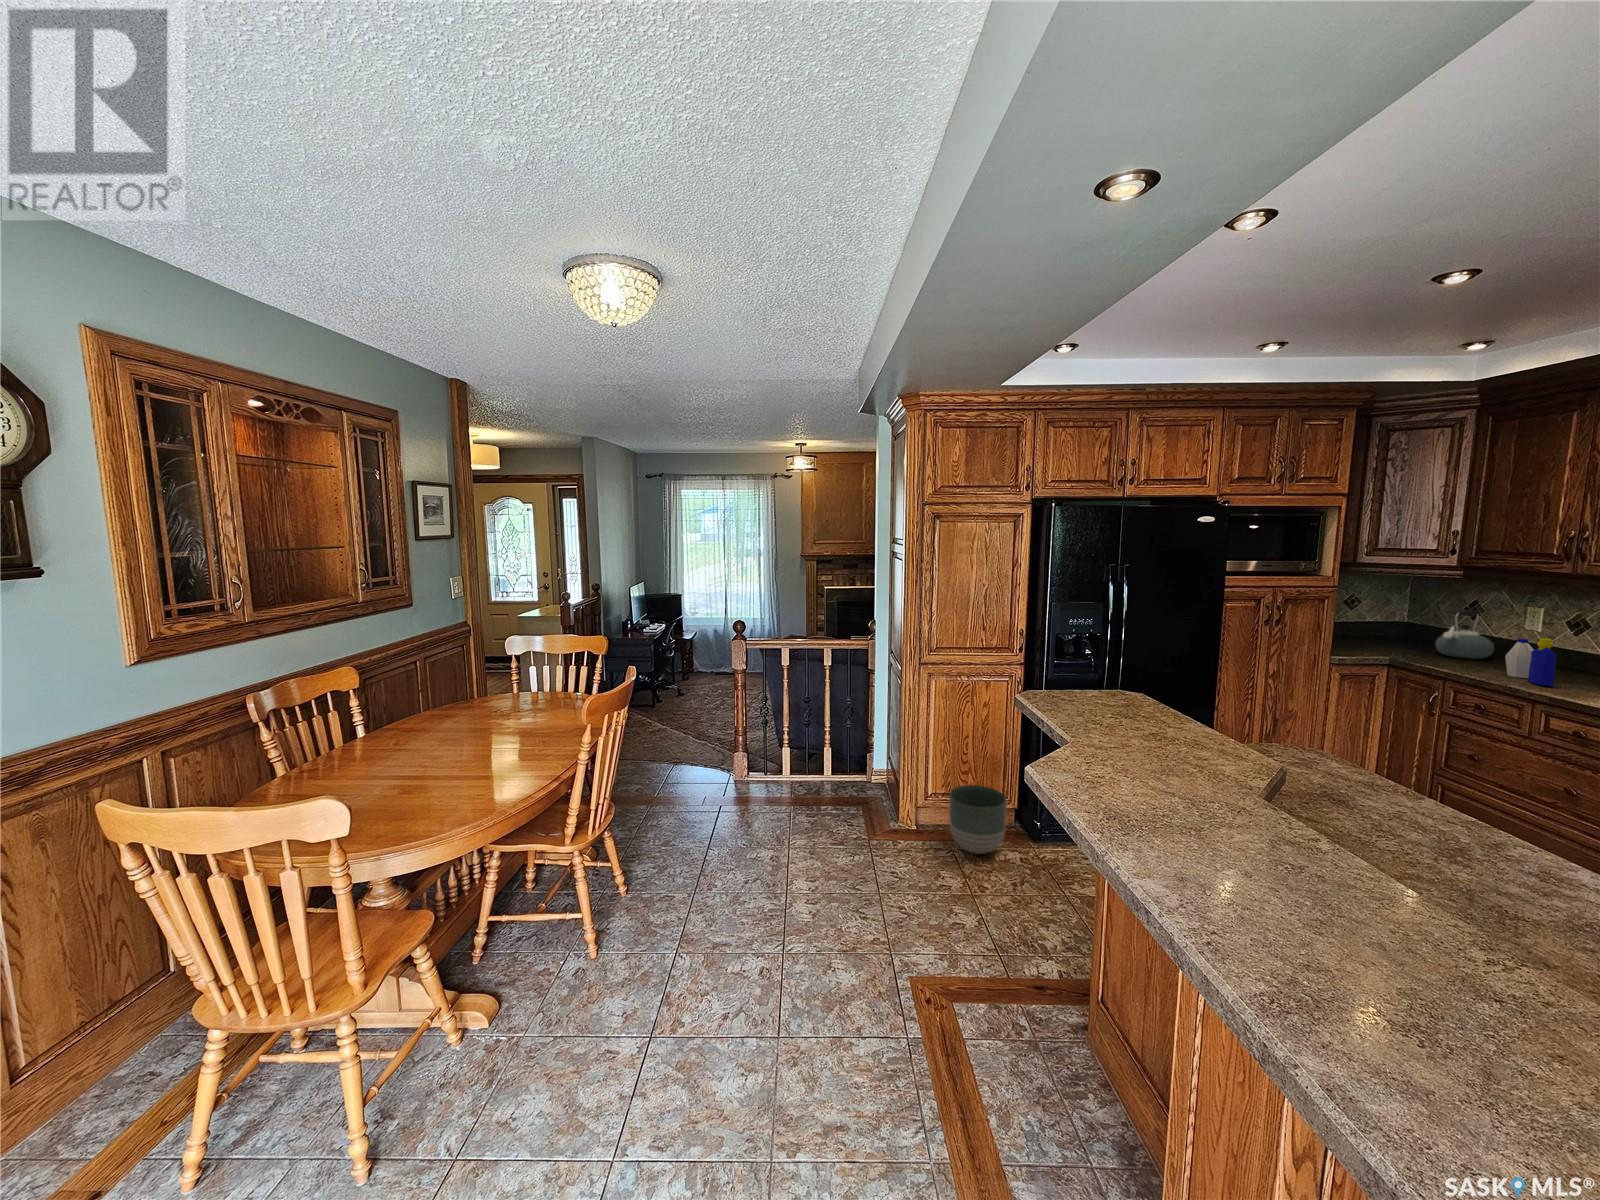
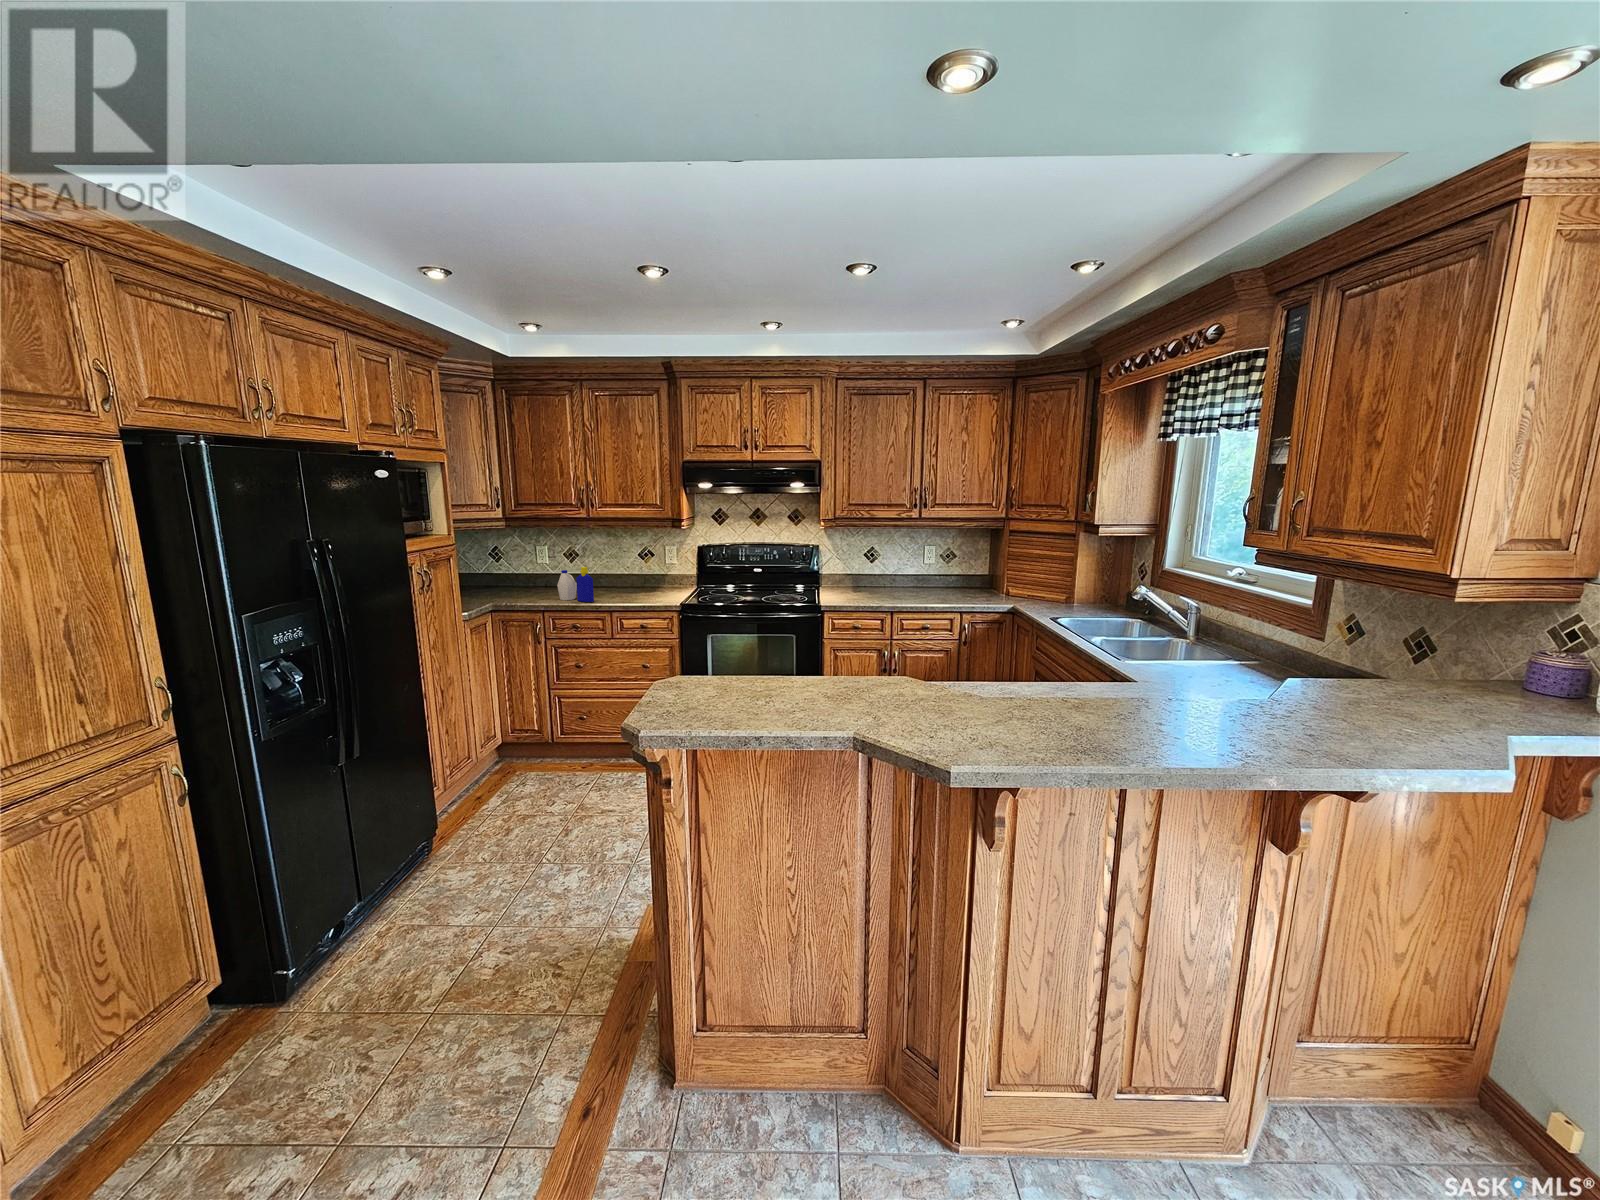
kettle: present [1435,610,1494,659] -> none [494,553,531,594]
planter: present [949,785,1007,854] -> none [115,962,272,1125]

